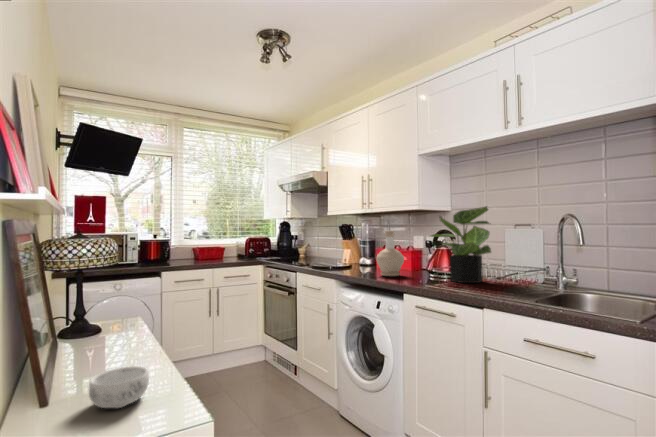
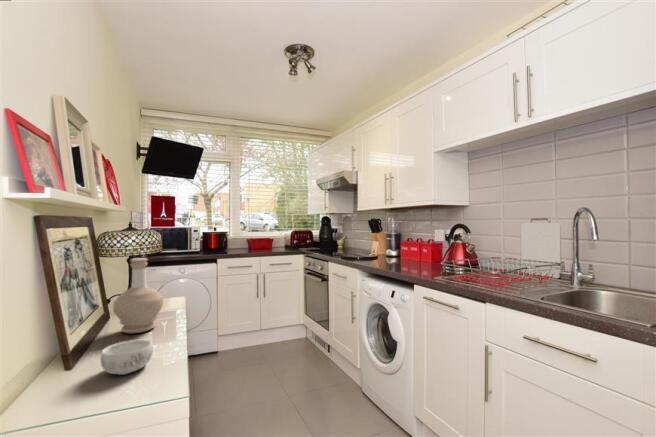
potted plant: present [430,206,491,283] -> none [440,201,505,276]
bottle: present [376,231,404,276] -> present [113,258,163,333]

